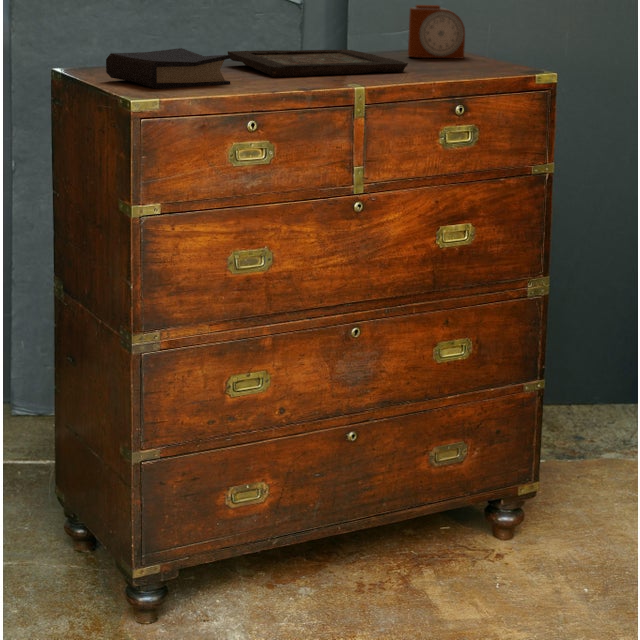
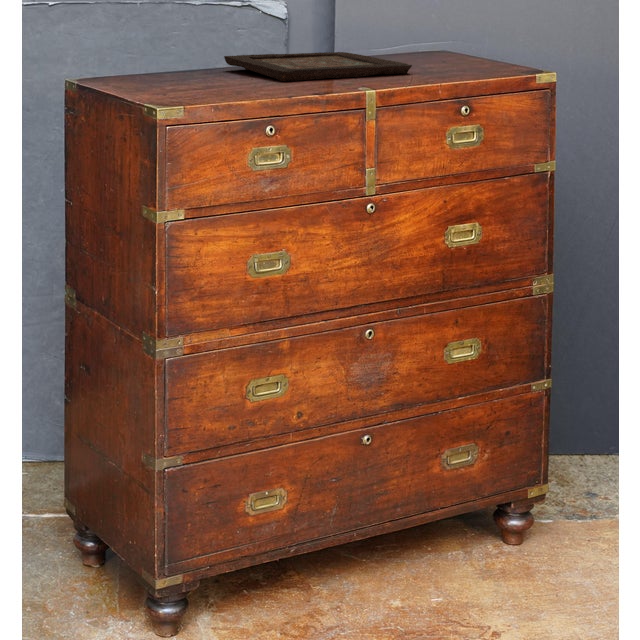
alarm clock: present [408,5,465,58] -> none [400,6,459,59]
hardback book: present [106,48,230,89] -> none [116,54,245,96]

